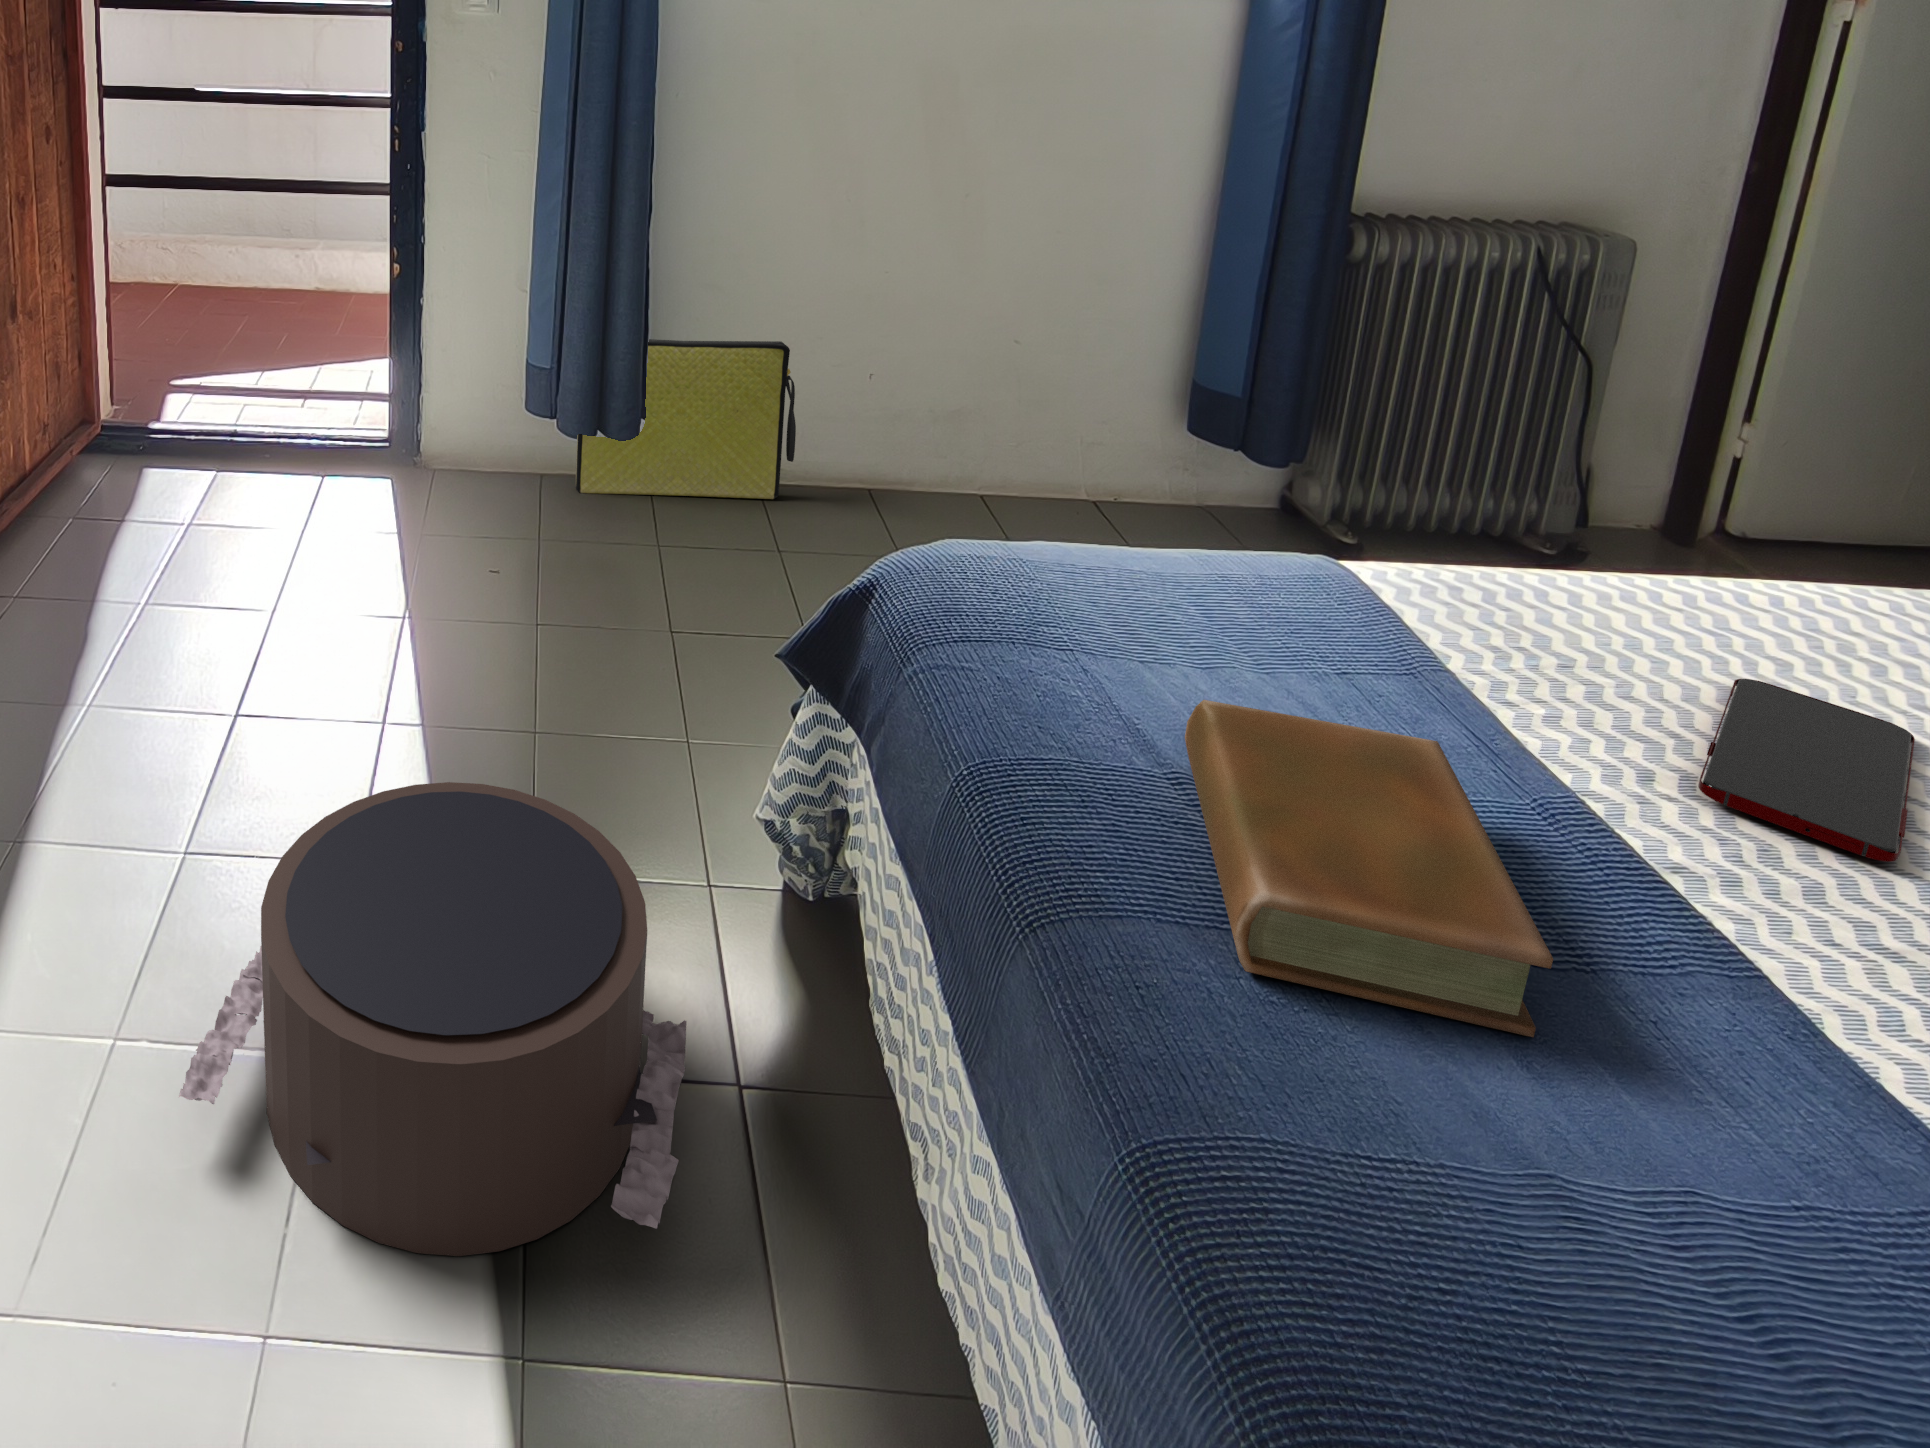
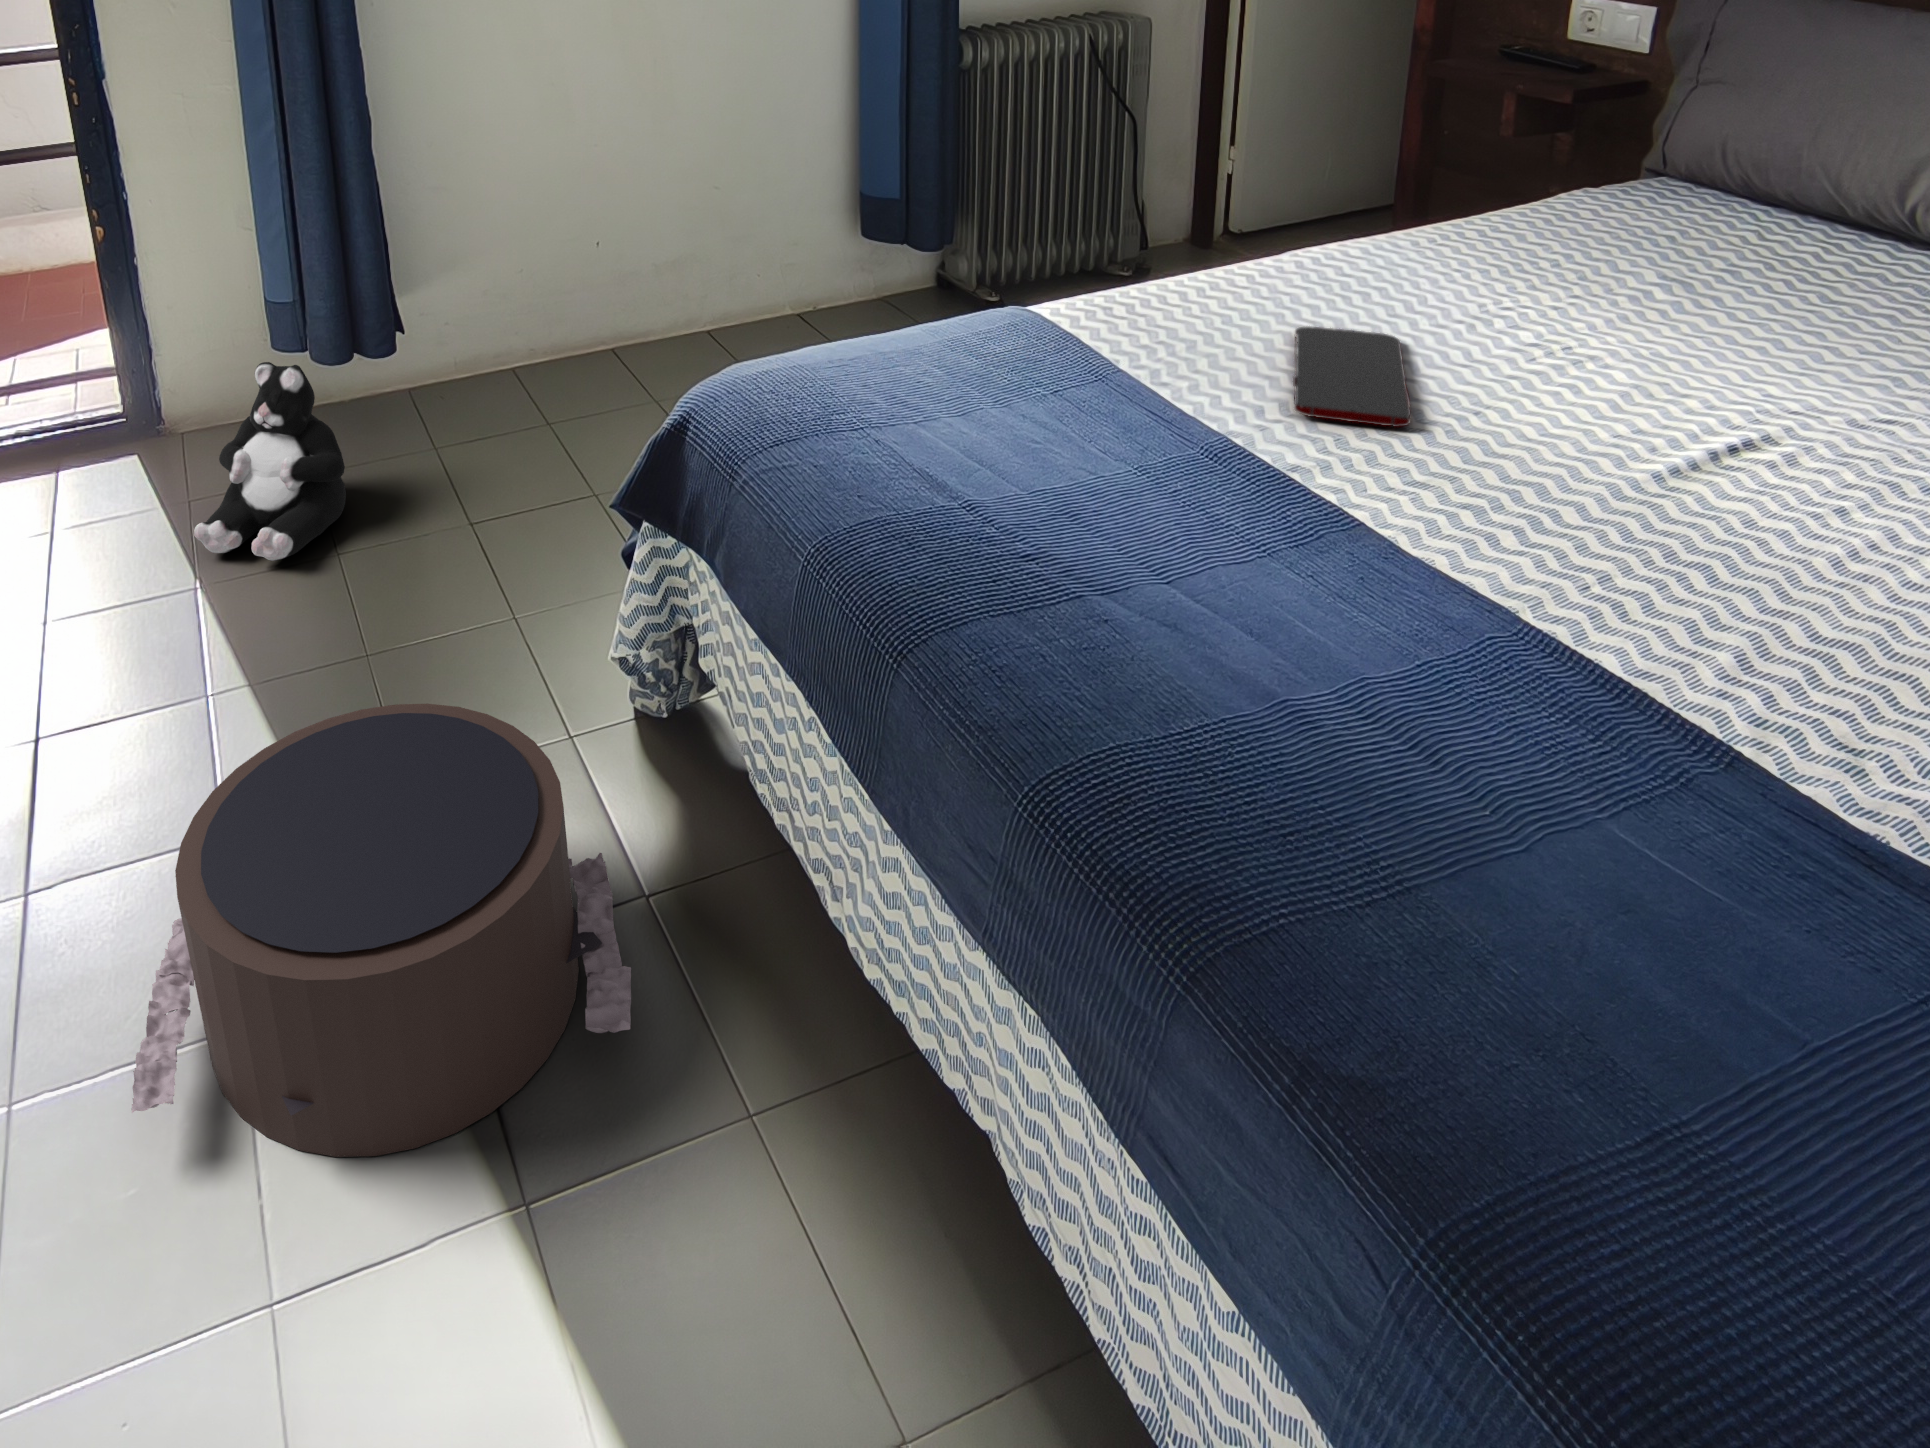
bag: present [576,339,796,499] -> none [316,229,544,420]
plush toy: none [410,420,558,612] -> present [194,362,346,561]
book: present [1185,700,1553,1037] -> none [972,422,1253,629]

